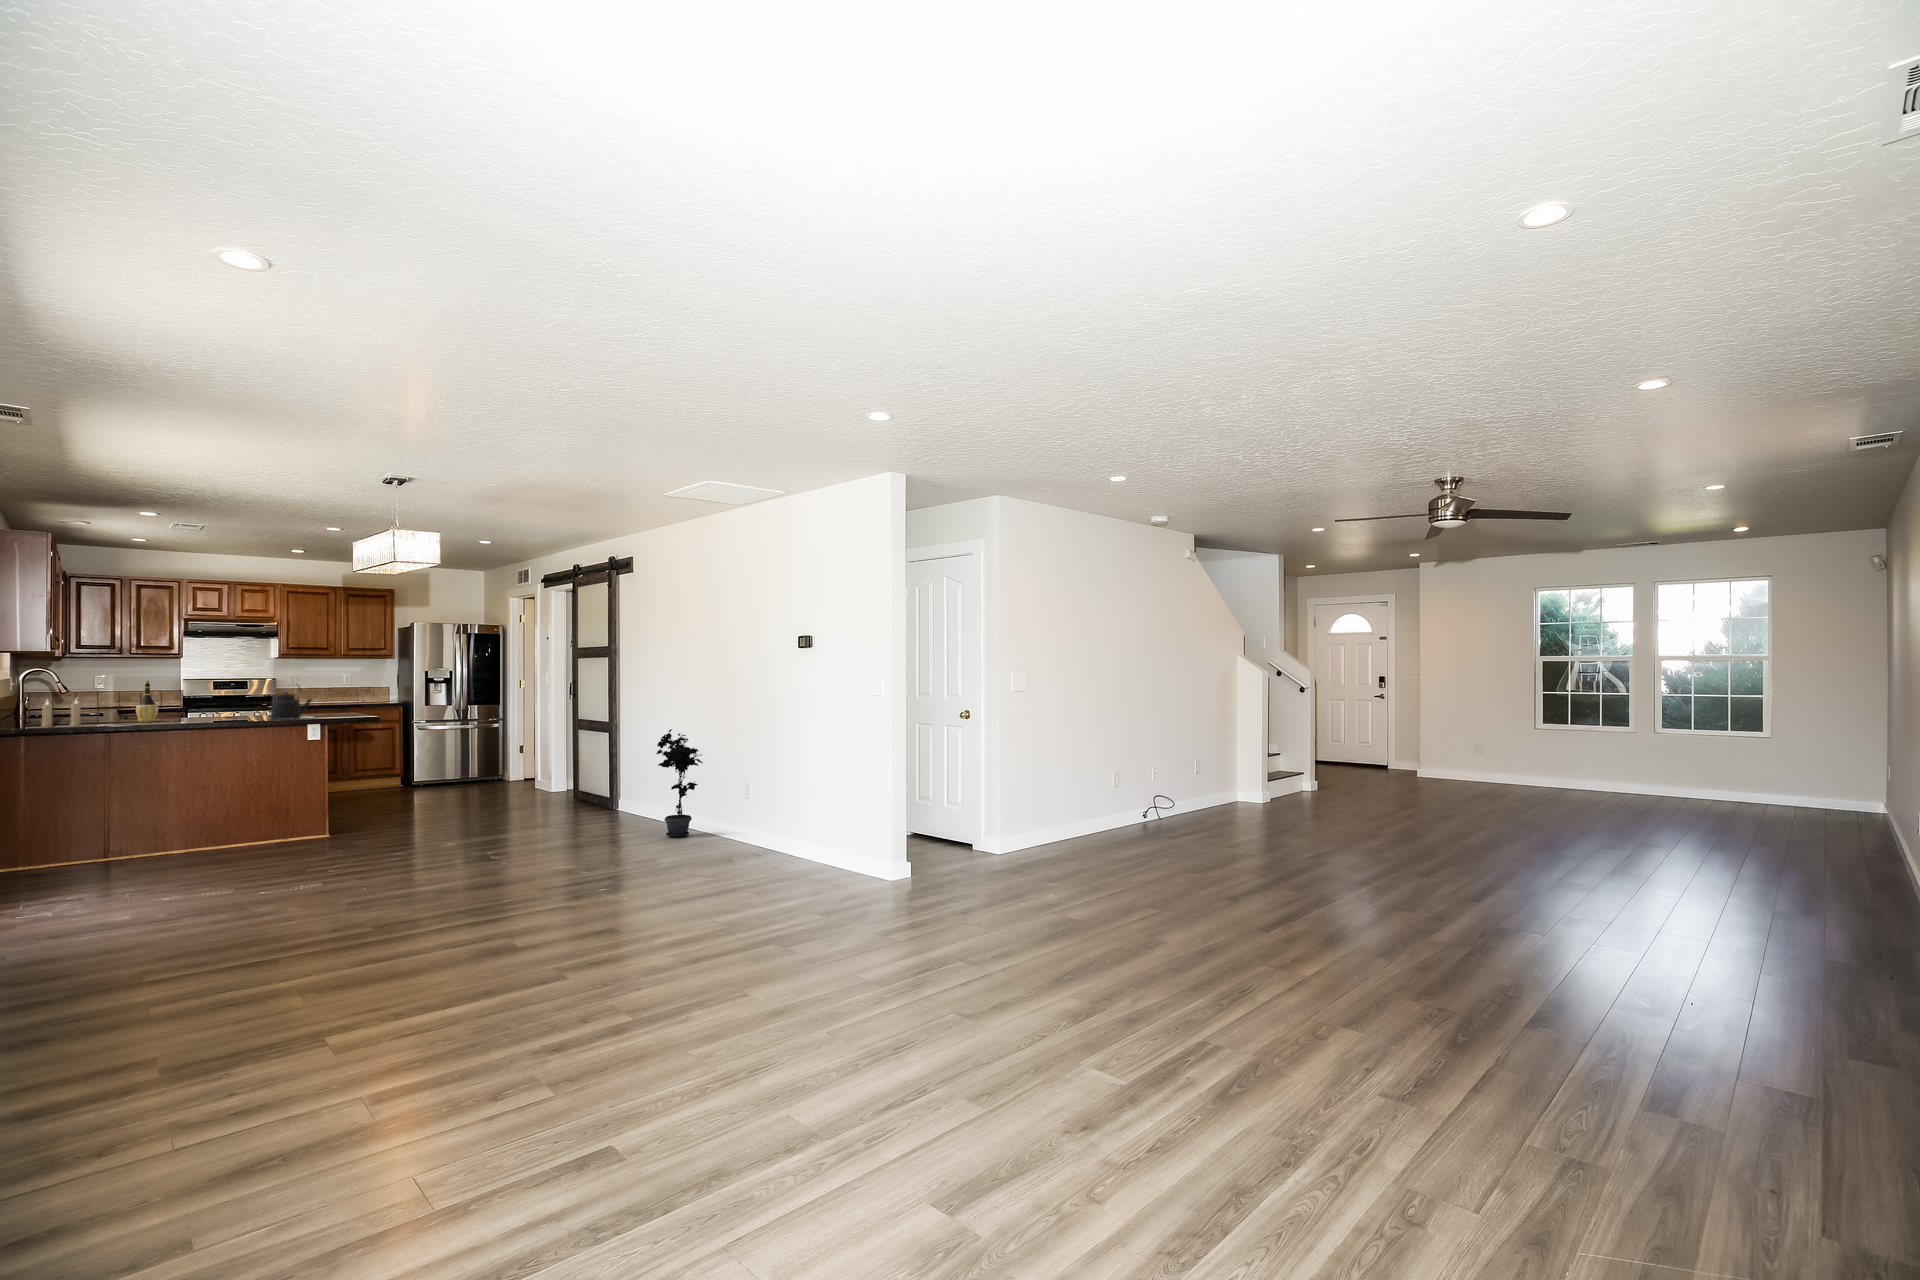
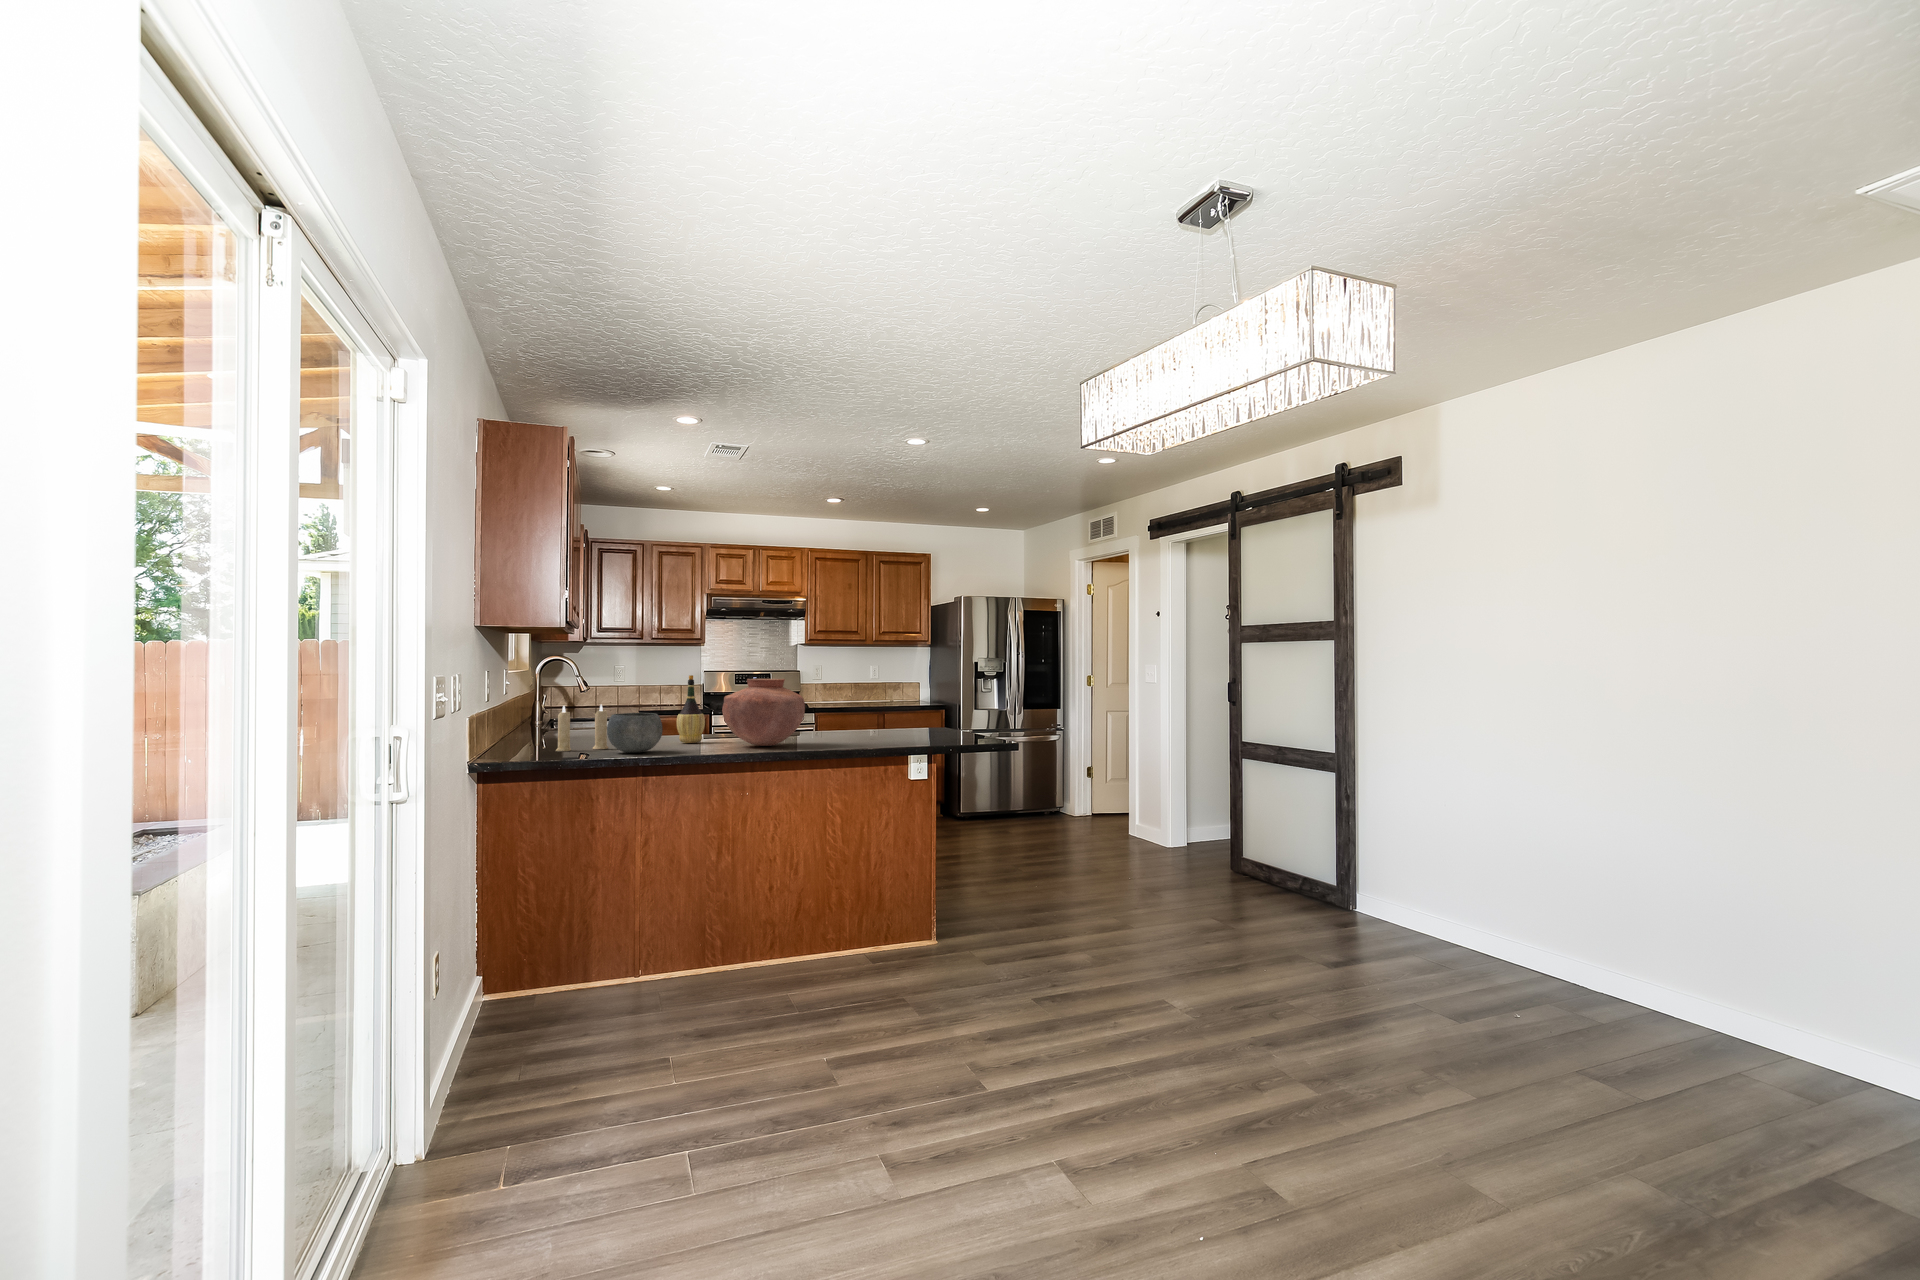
vase: none [168,682,231,722] -> present [722,679,805,746]
kettle: present [270,686,312,720] -> none [851,683,905,742]
bowl: none [80,703,122,726] -> present [607,713,663,753]
potted plant: present [656,729,703,838] -> none [1605,800,1773,1053]

